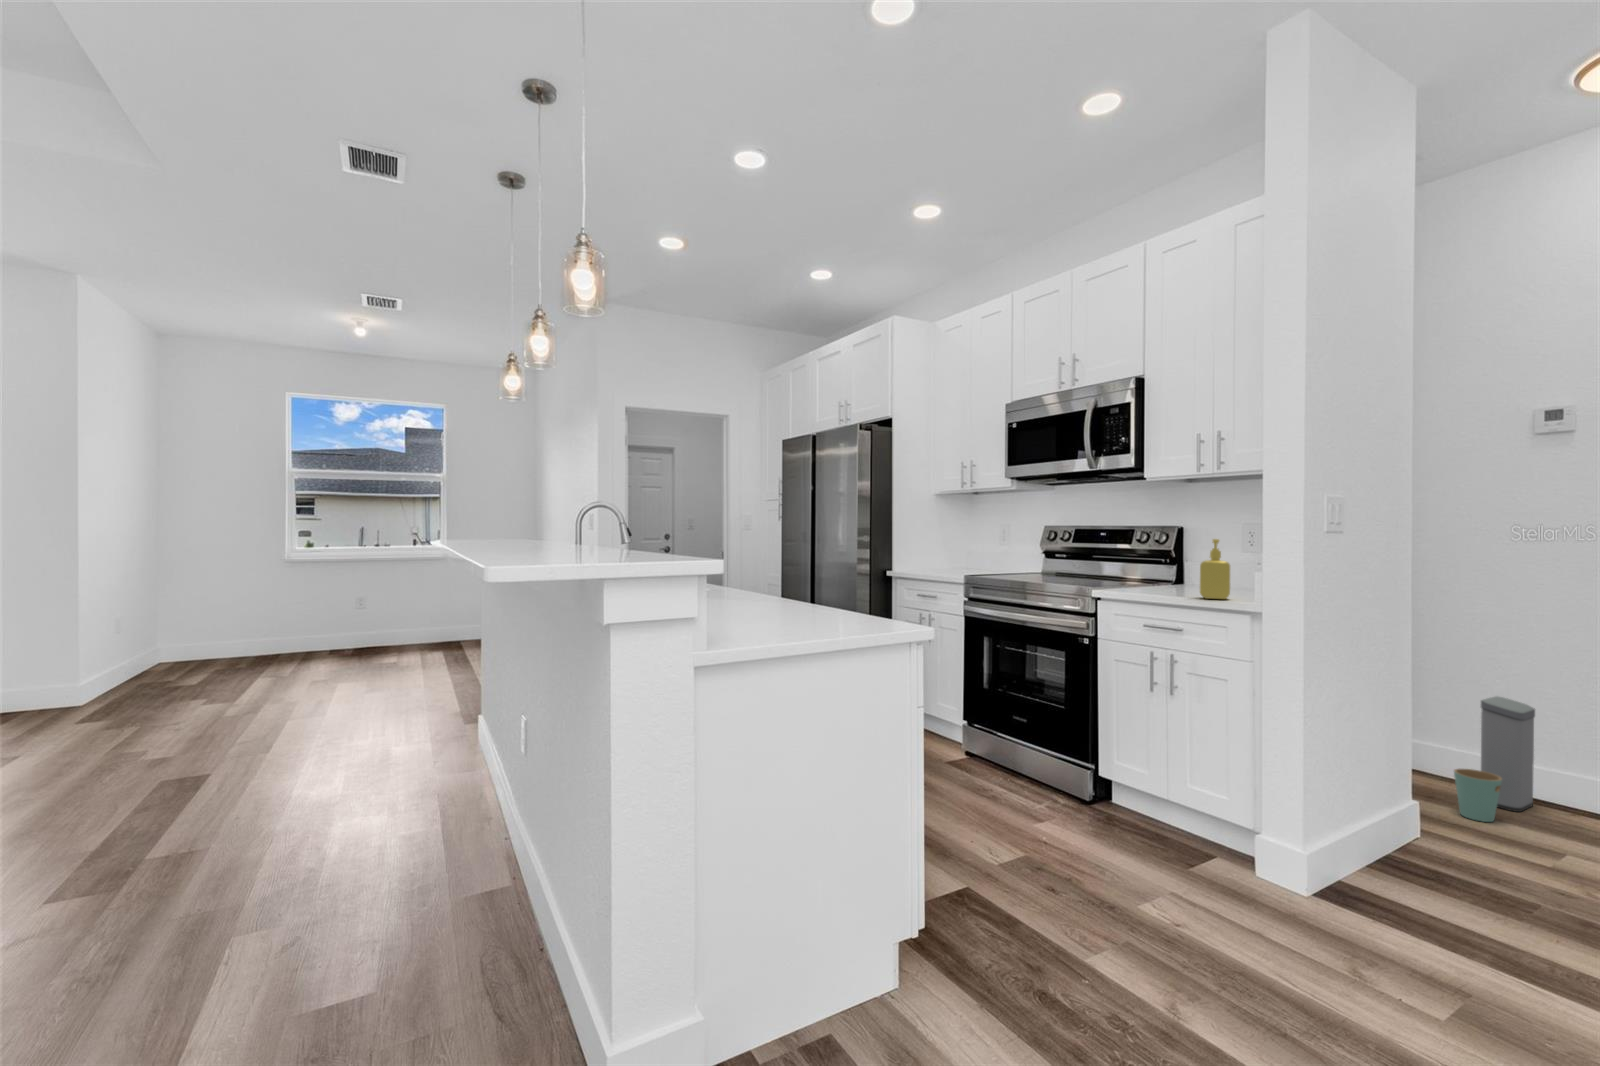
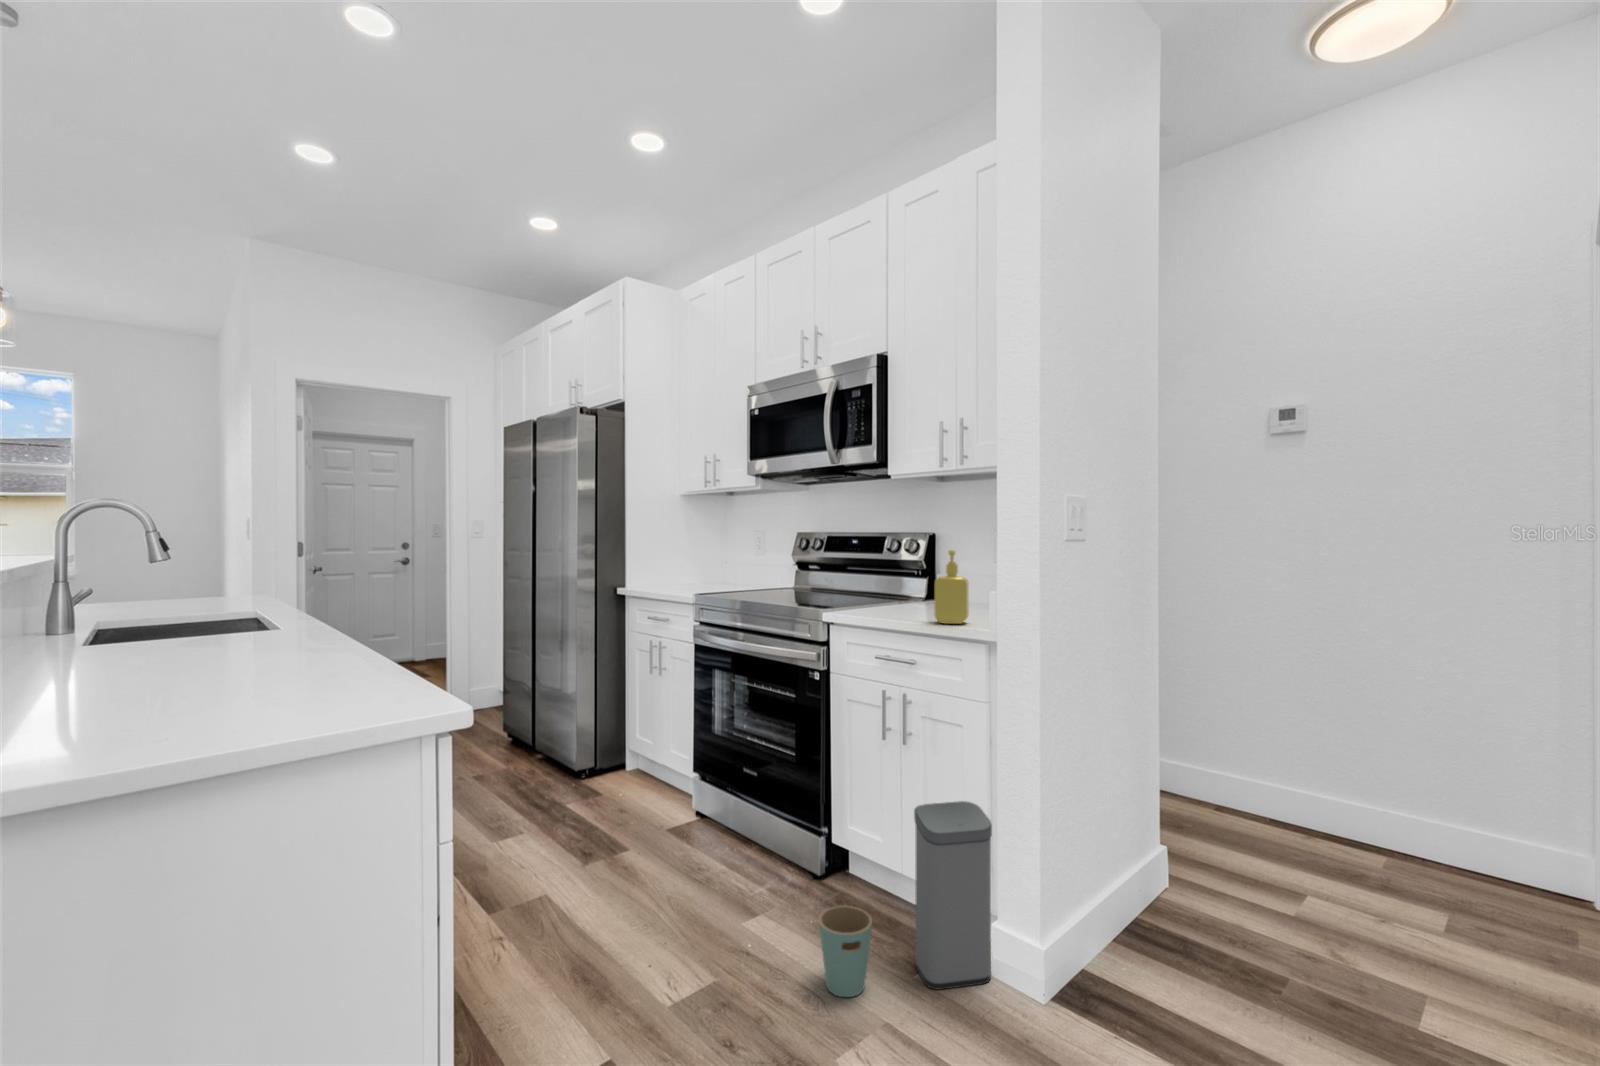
trash can: present [1454,696,1535,822] -> present [819,801,992,997]

